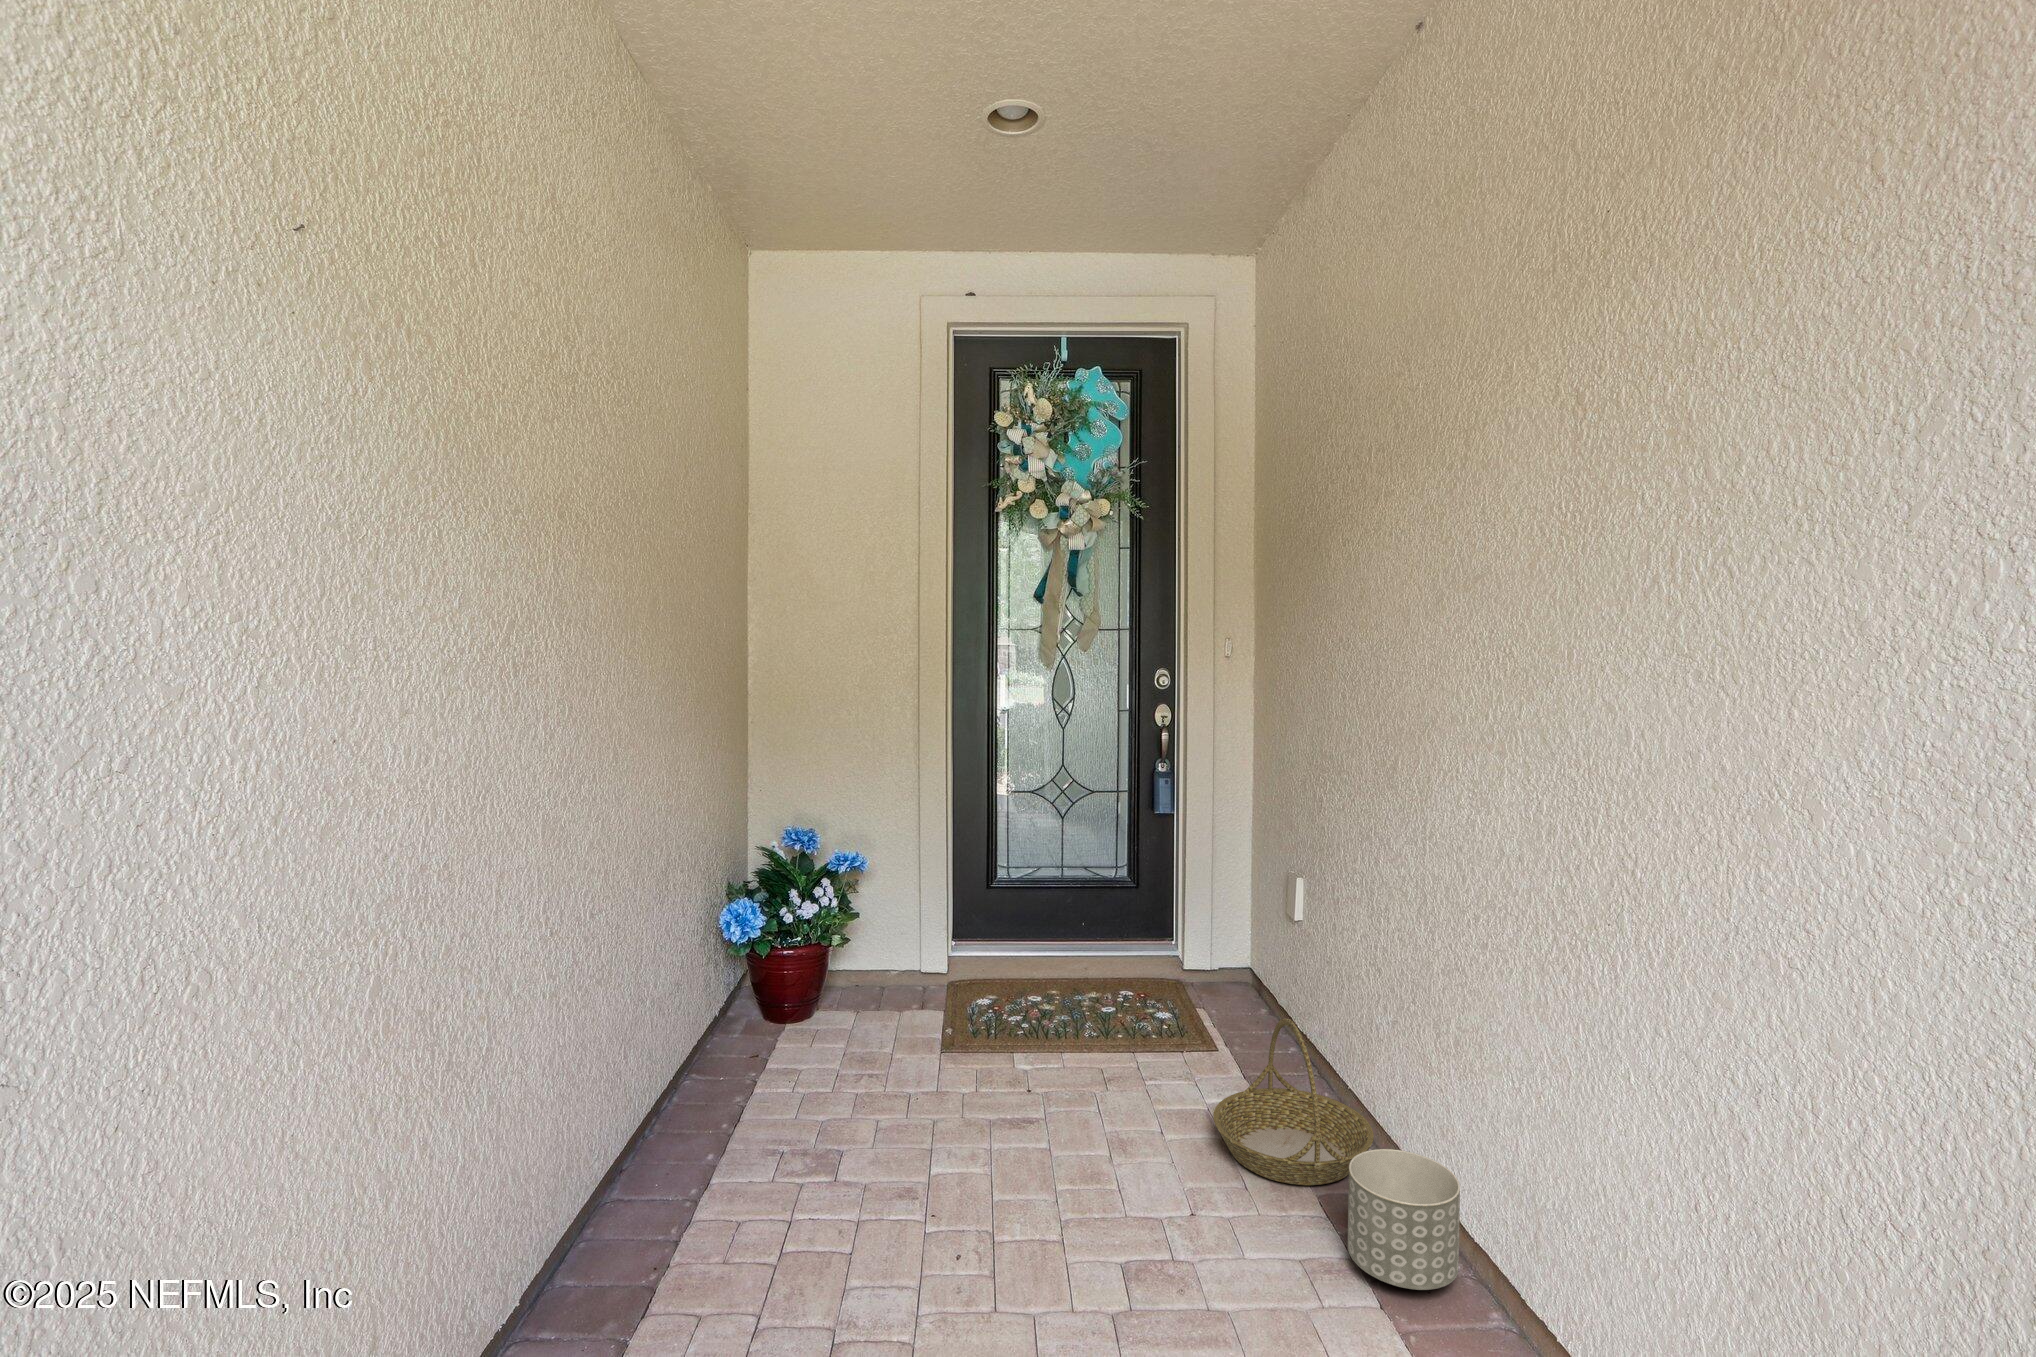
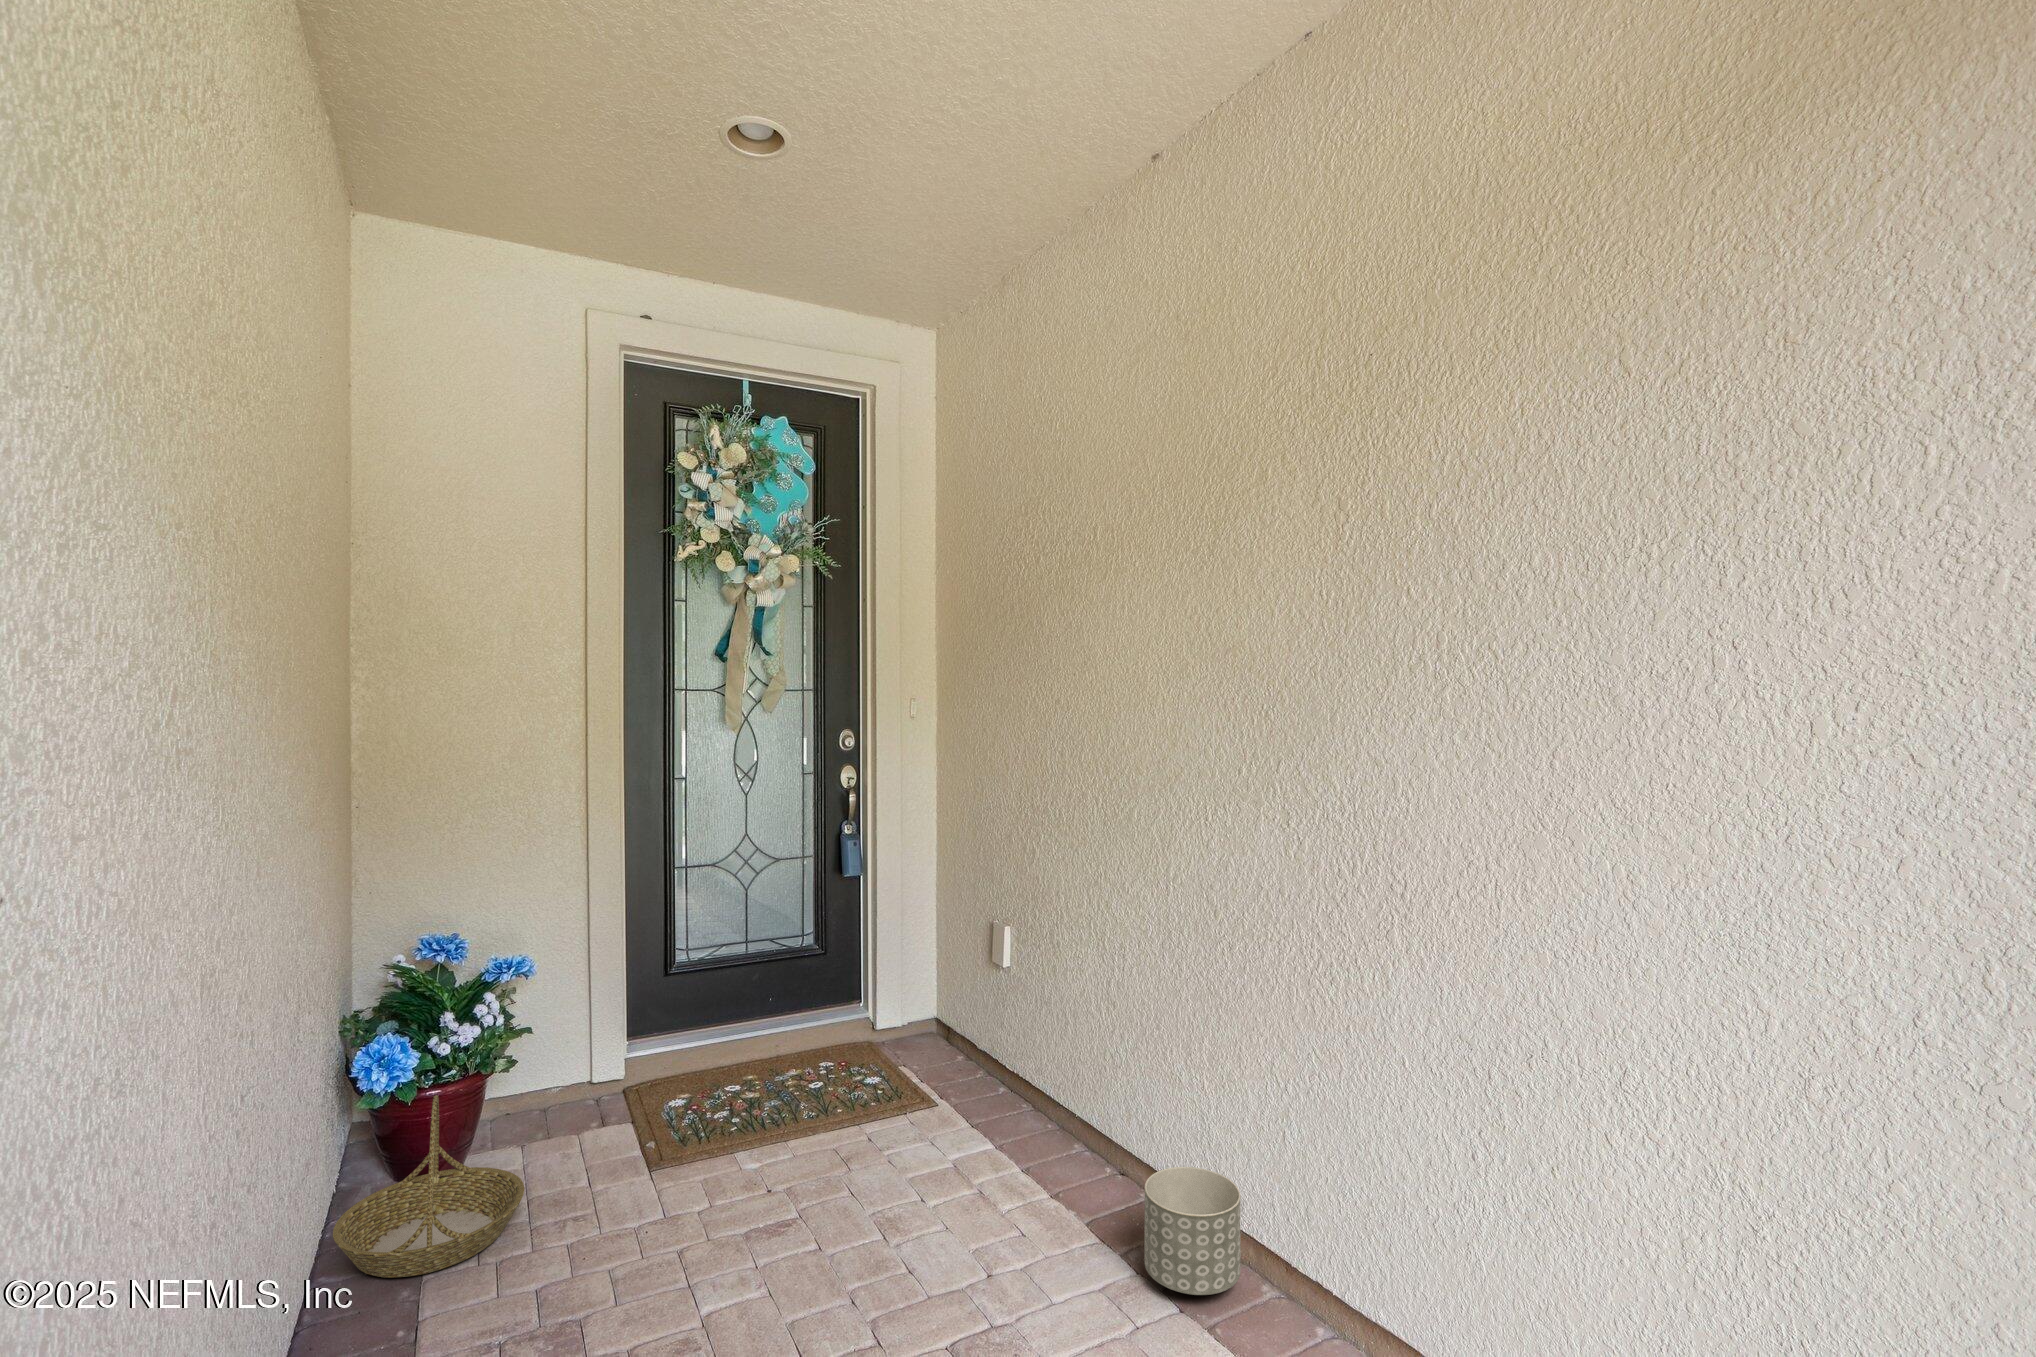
basket: present [1213,1018,1374,1185] -> present [333,1095,525,1278]

